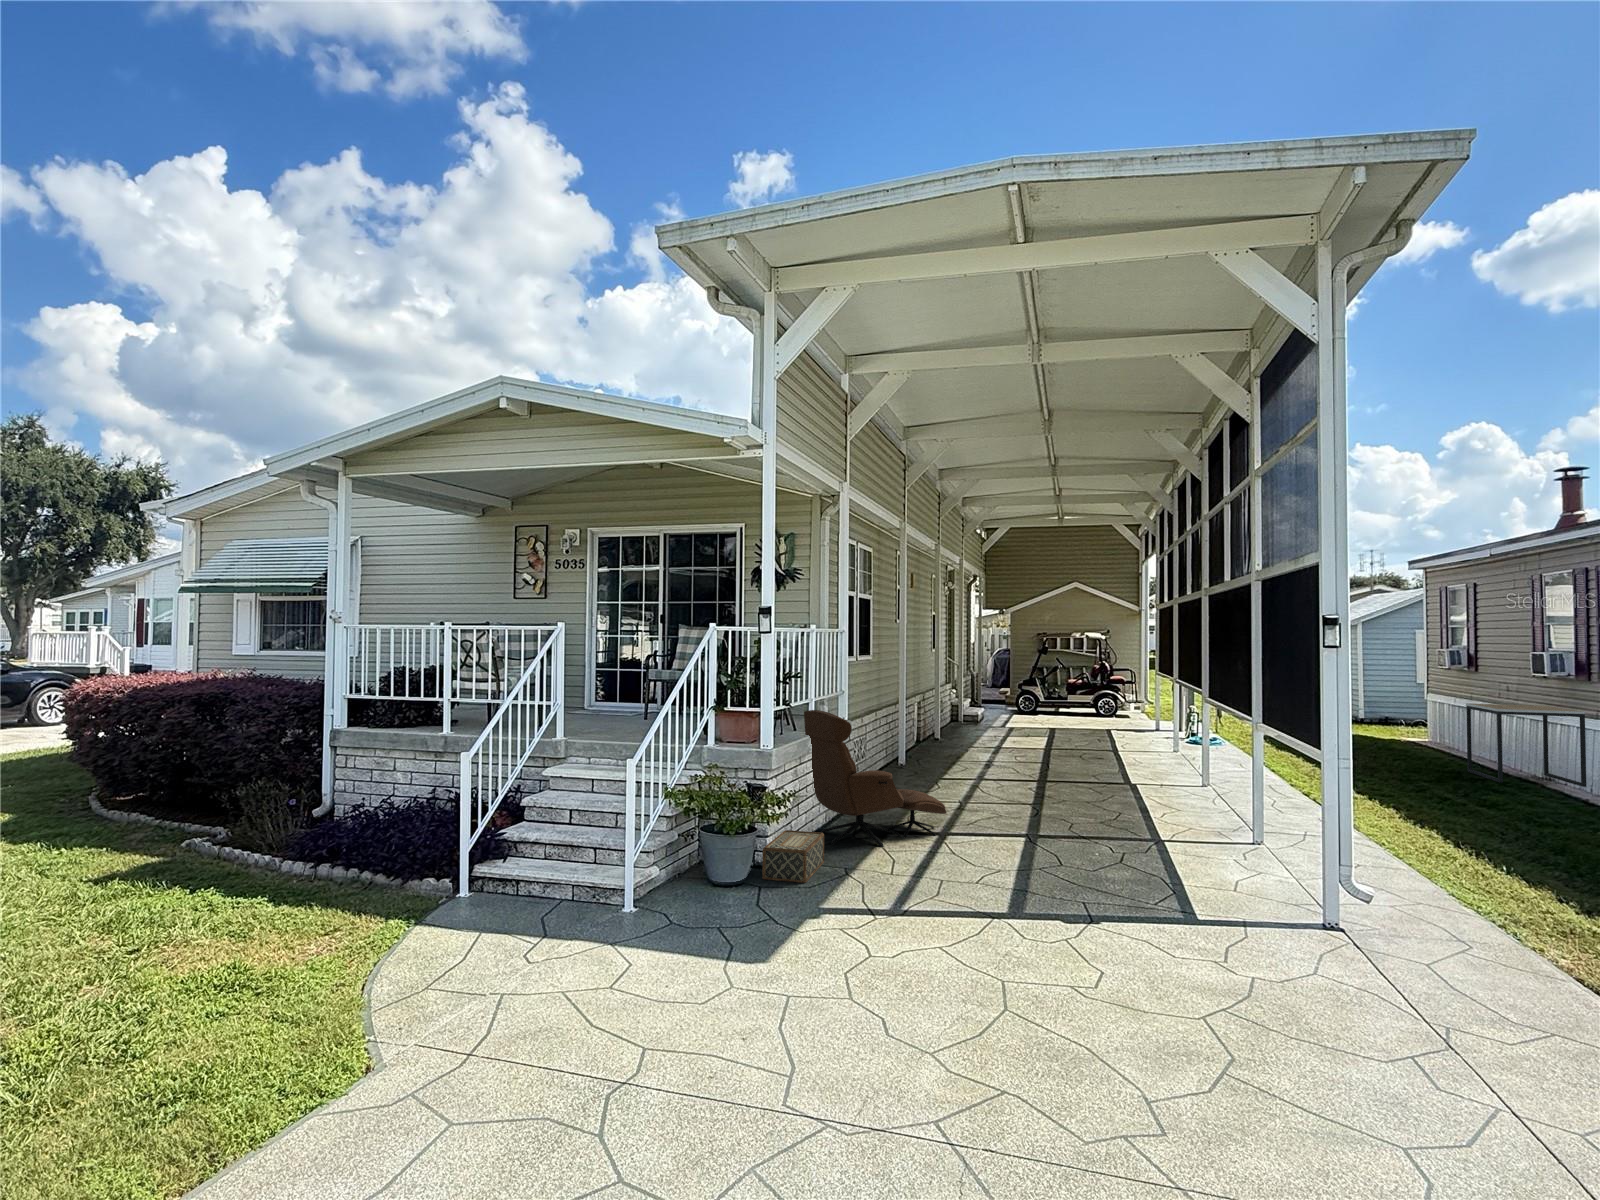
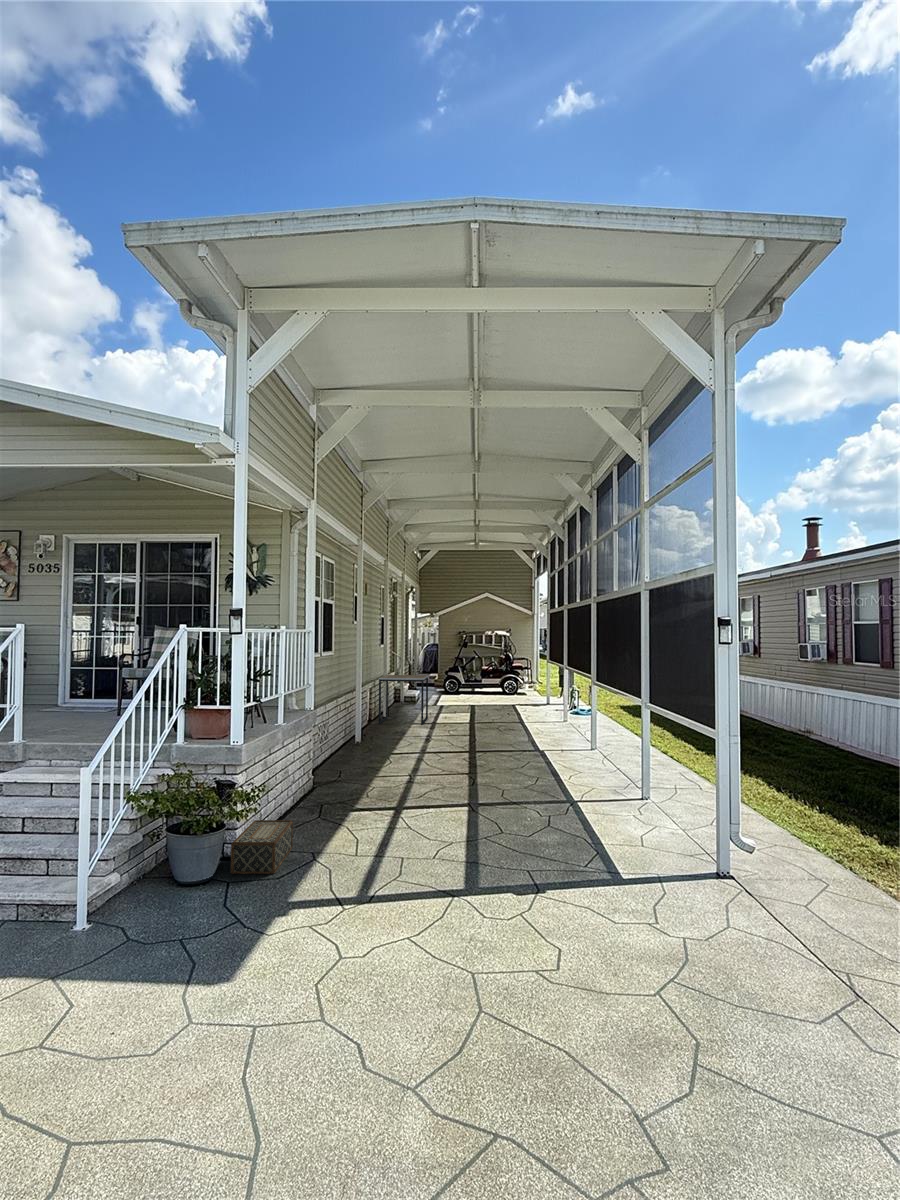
side table: present [1466,703,1586,787] -> present [379,675,428,725]
lounge chair: present [804,710,946,847] -> none [274,704,402,827]

